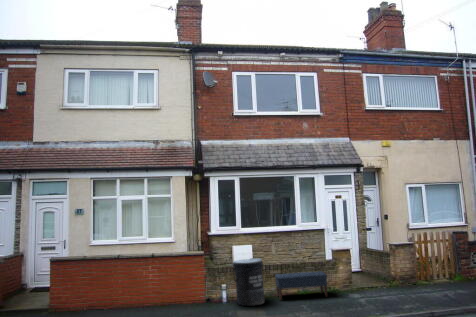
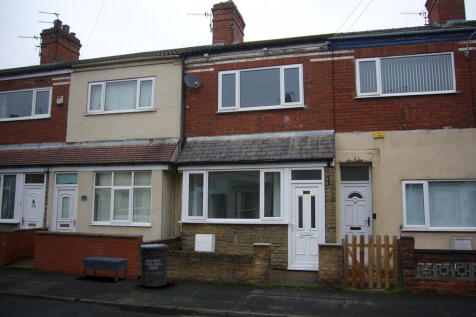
bench: present [275,271,327,300] -> present [83,257,128,281]

